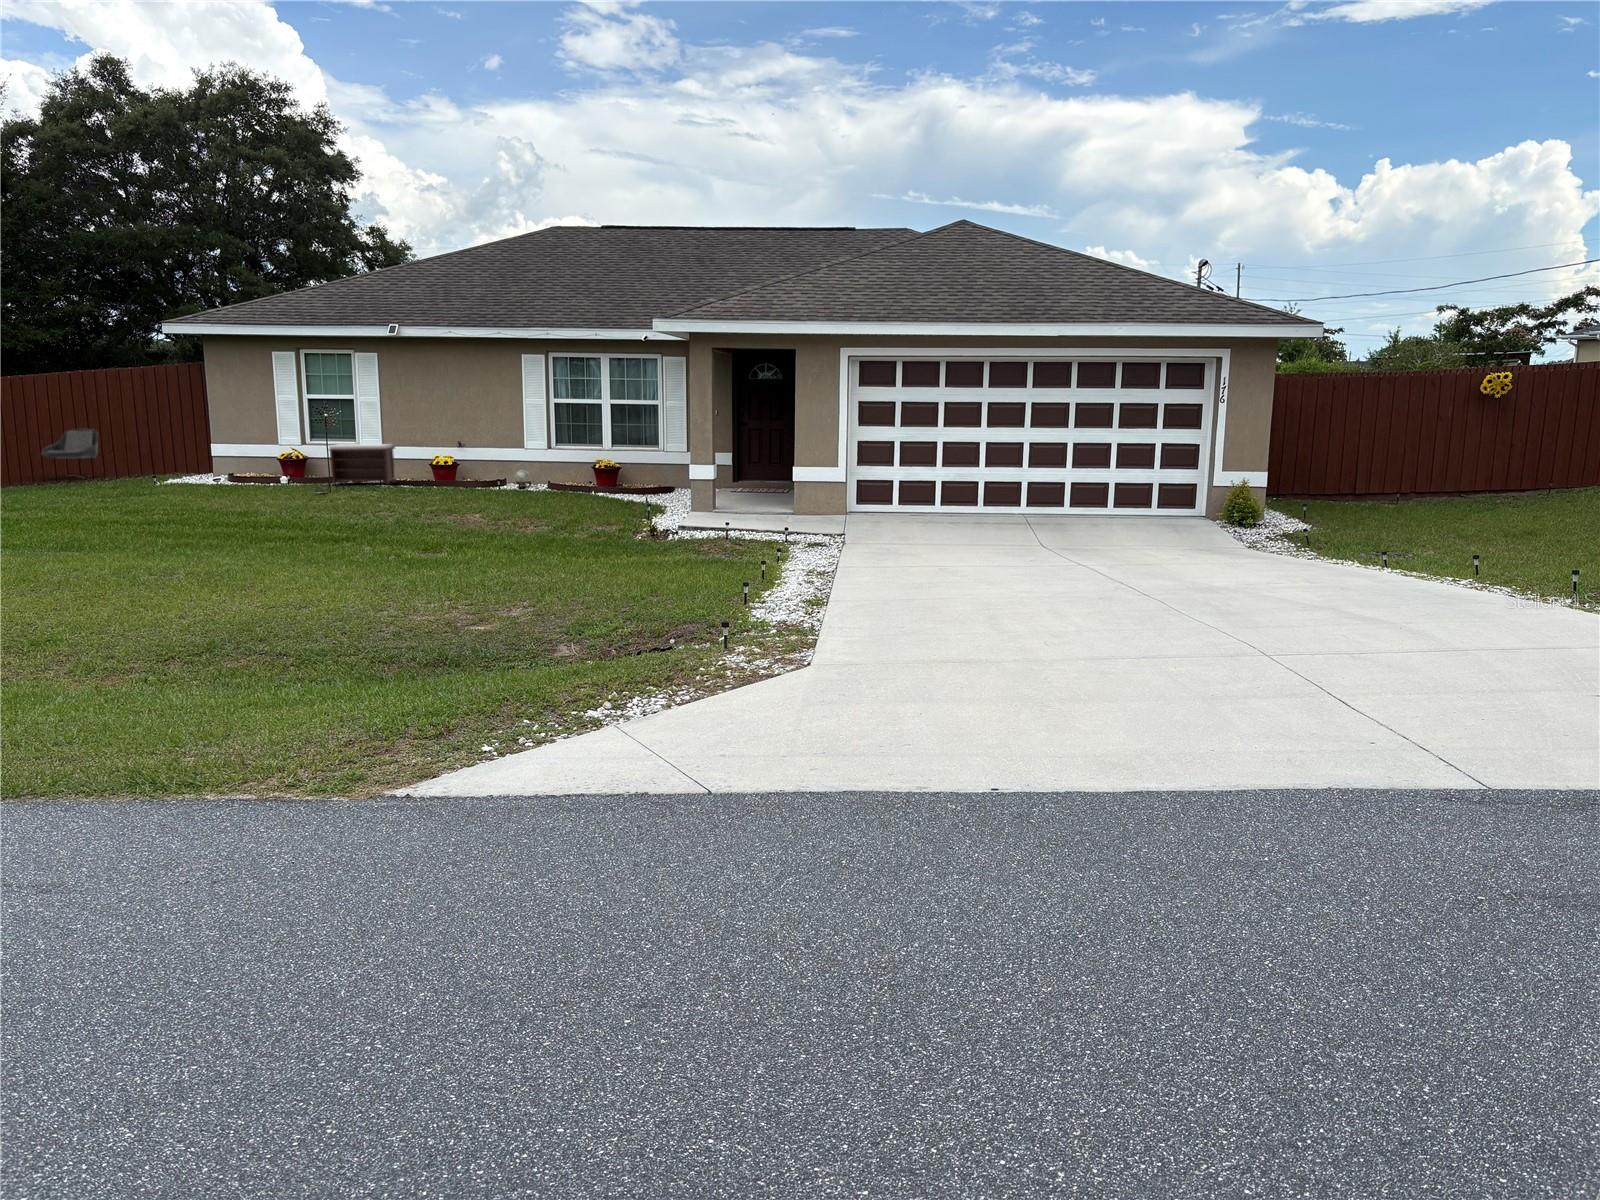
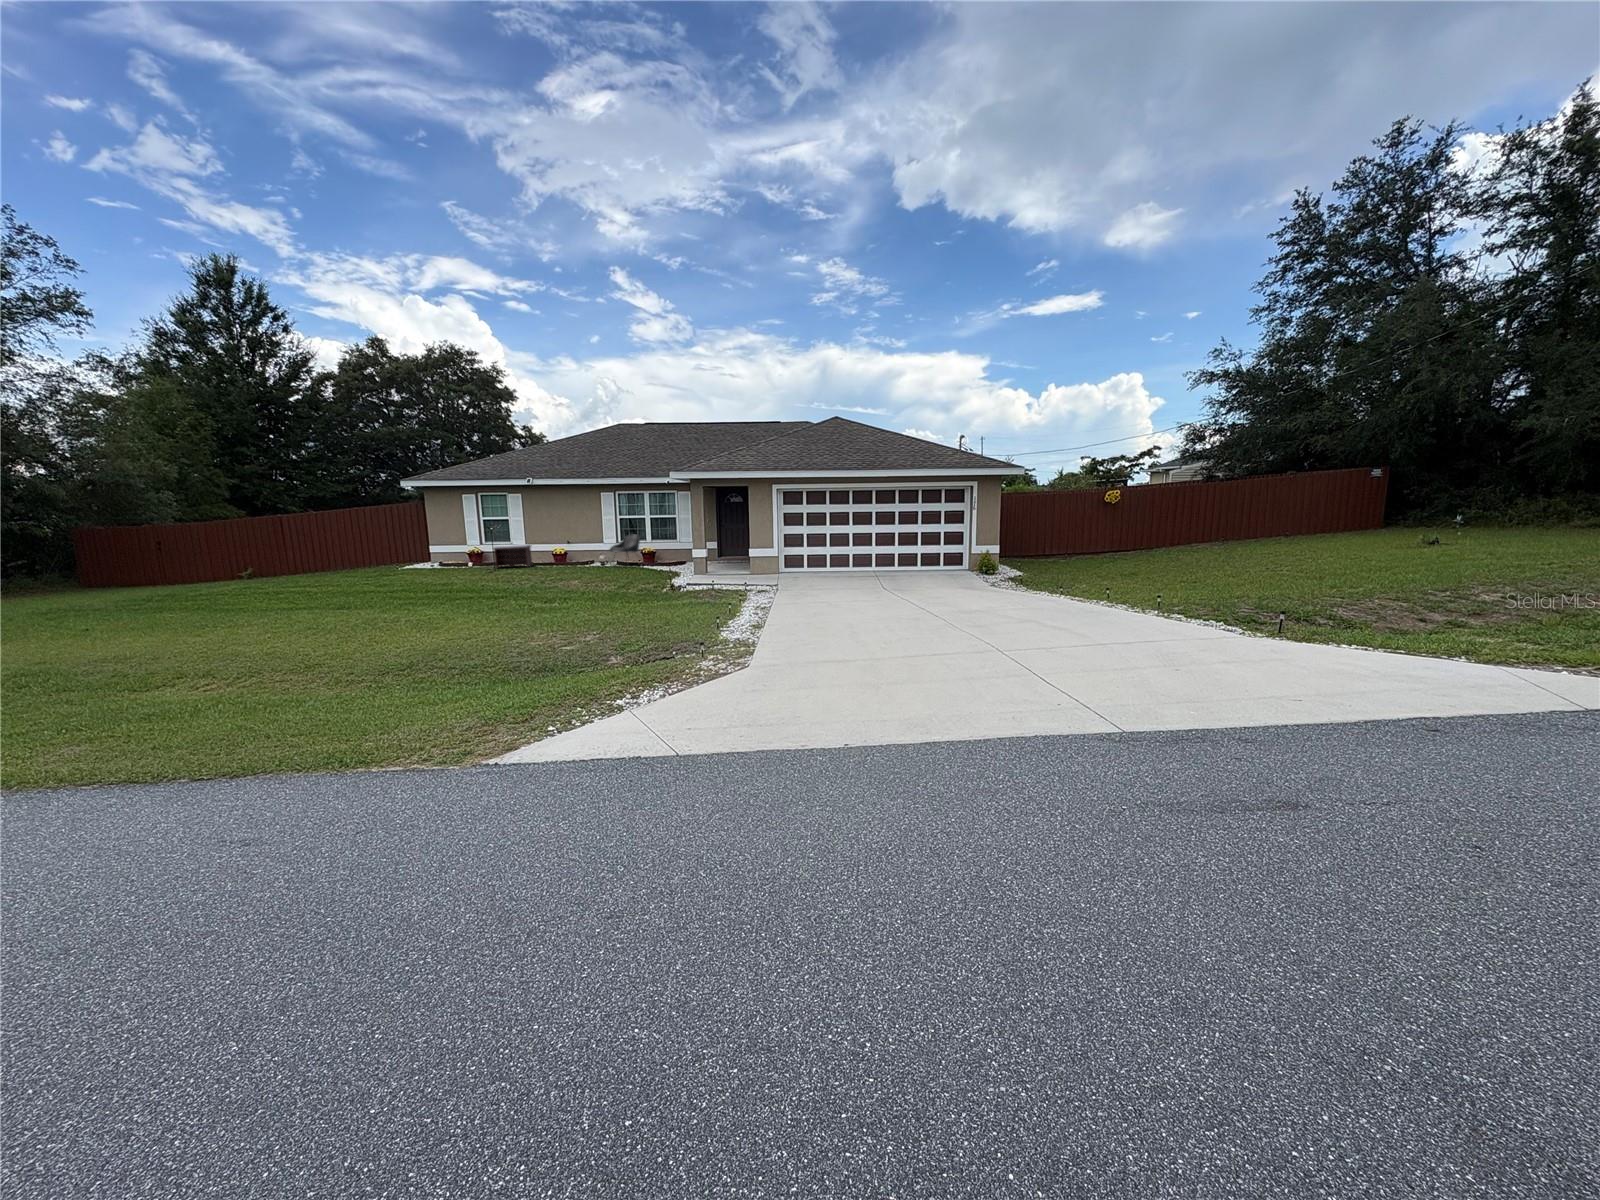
lounge chair: present [41,429,98,479] -> present [610,534,640,563]

